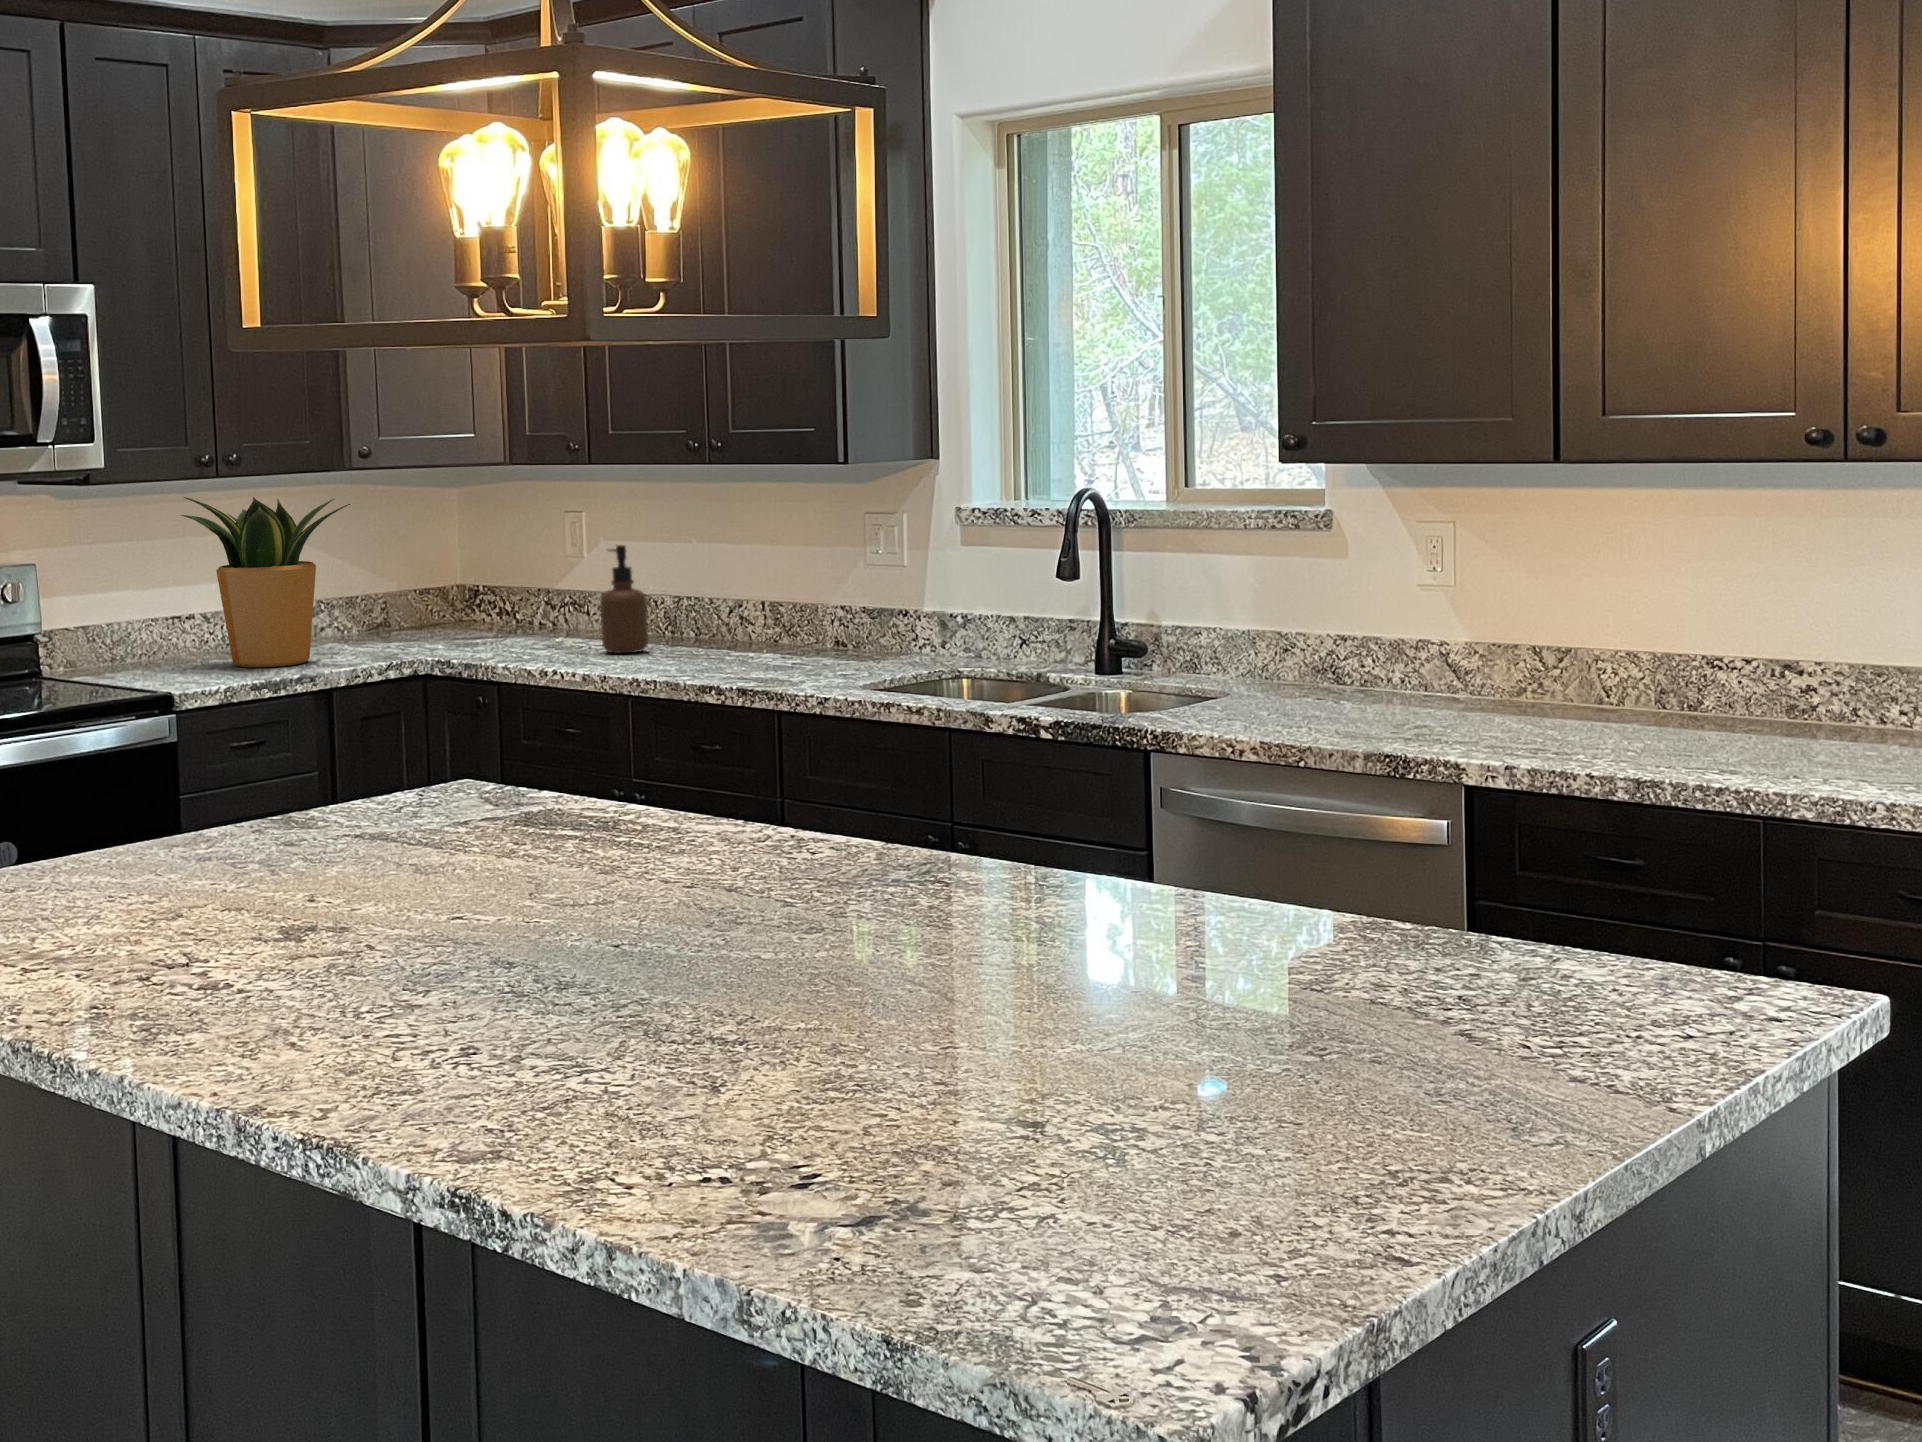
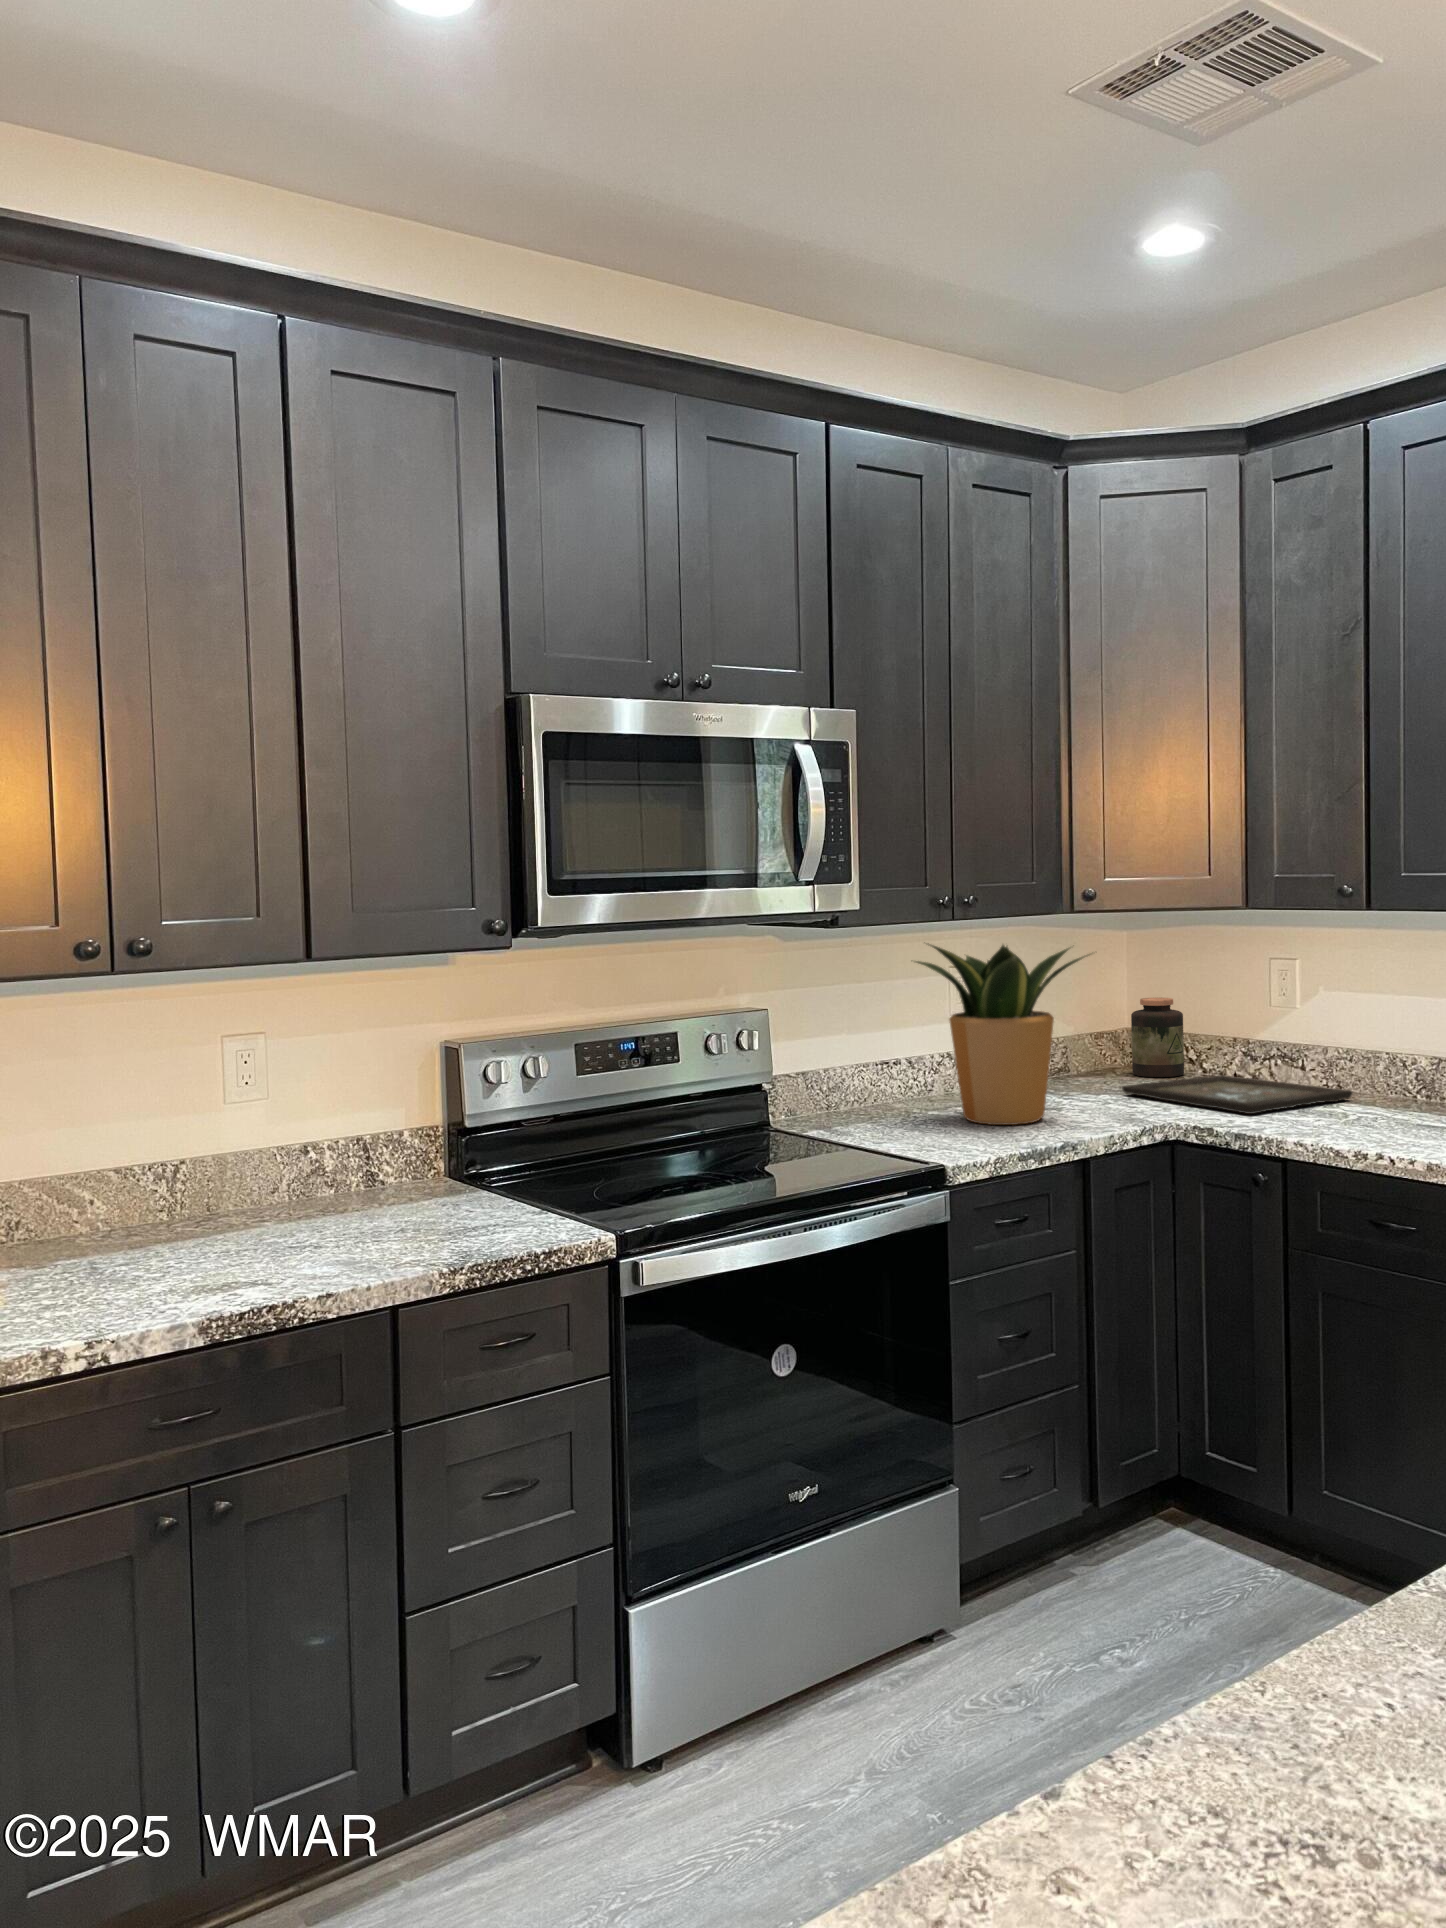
soap dispenser: present [600,545,648,653] -> none [1373,1002,1429,1122]
jar: none [451,551,504,630] -> present [1131,997,1184,1077]
tray: none [413,624,616,652] -> present [1122,1075,1352,1114]

